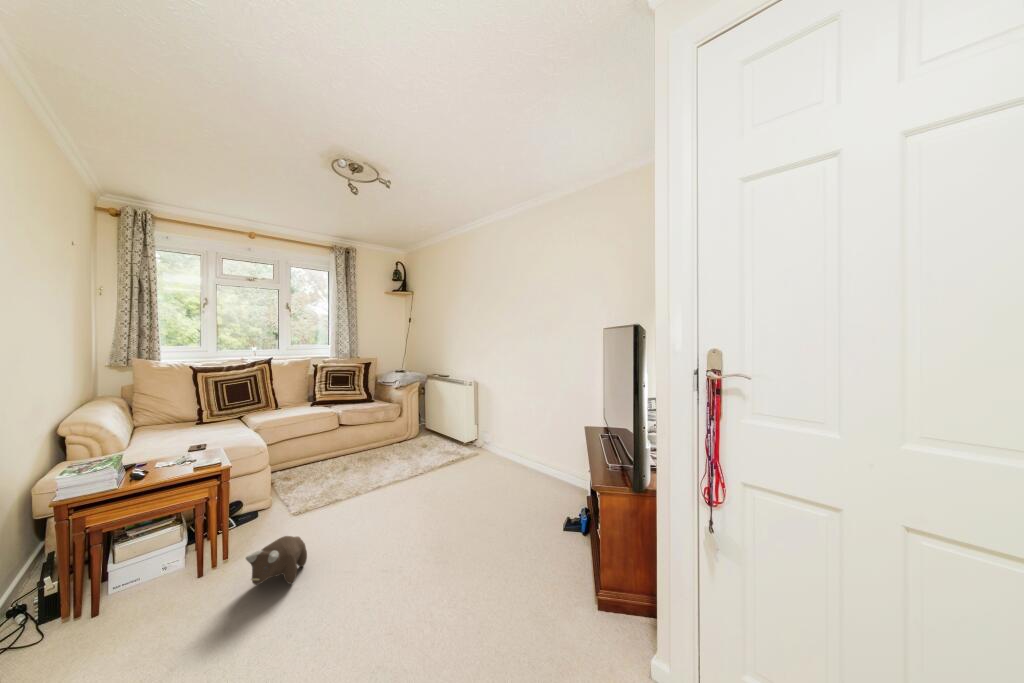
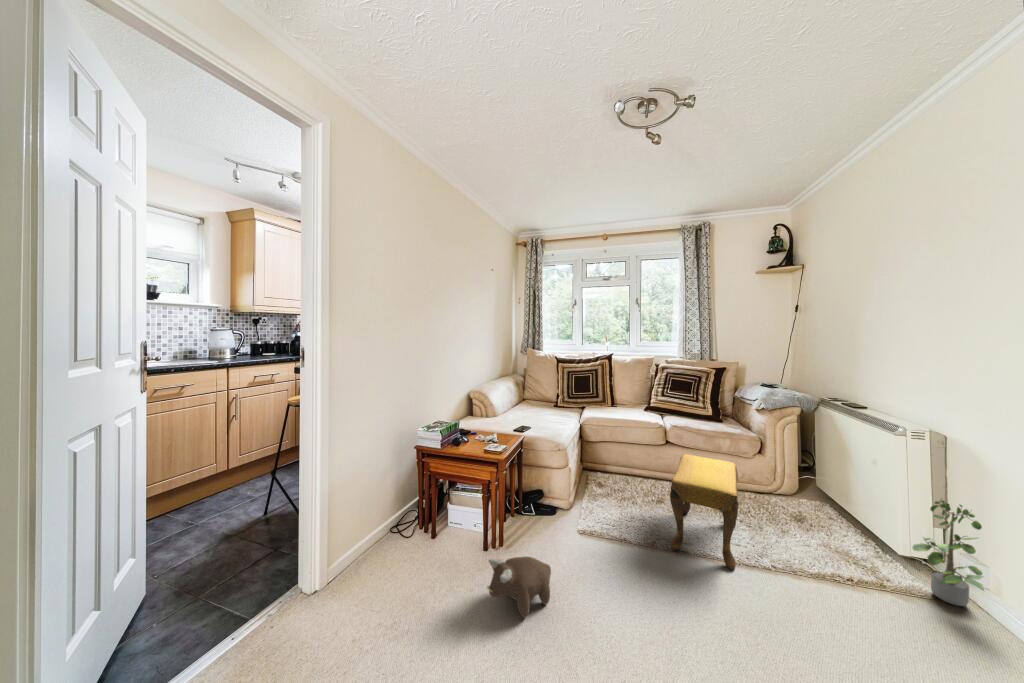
potted plant: none [470,409,492,454] -> present [912,500,984,606]
footstool: none [362,422,409,490] -> present [670,454,739,570]

